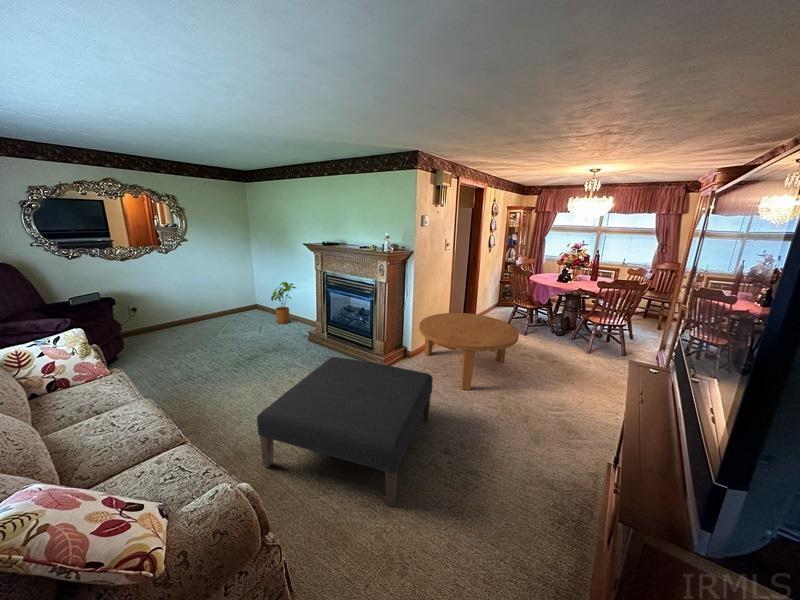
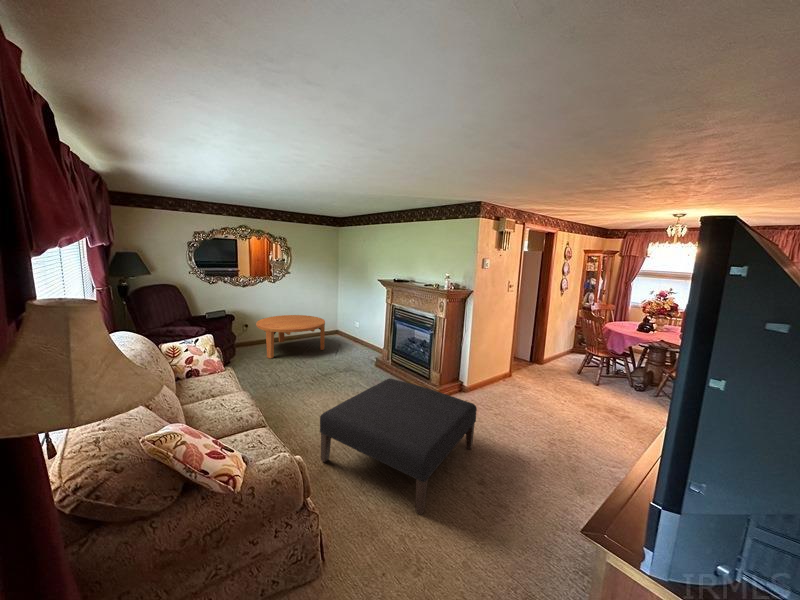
house plant: present [271,282,296,324] -> none [349,312,371,349]
coffee table: present [419,313,519,390] -> present [256,315,325,358]

